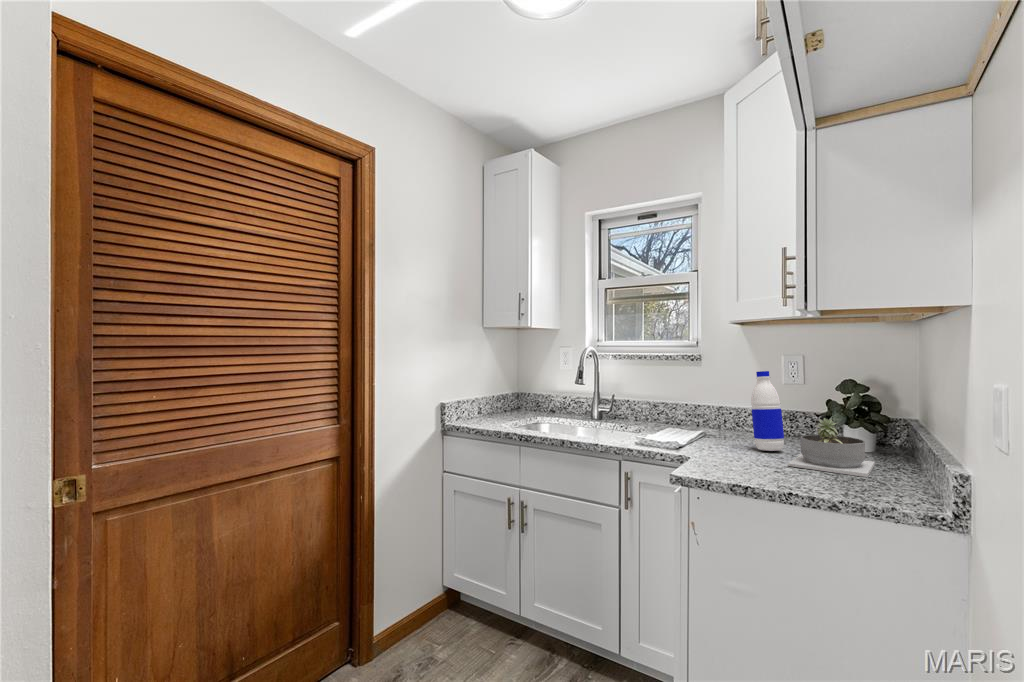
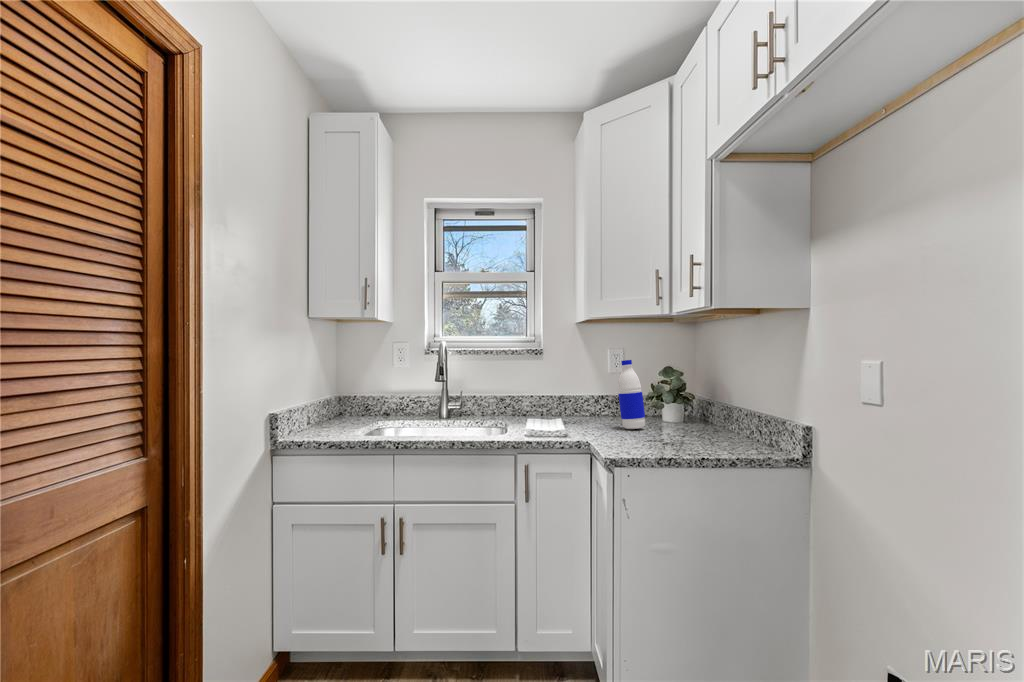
succulent planter: present [788,418,875,477] -> none [662,396,731,440]

